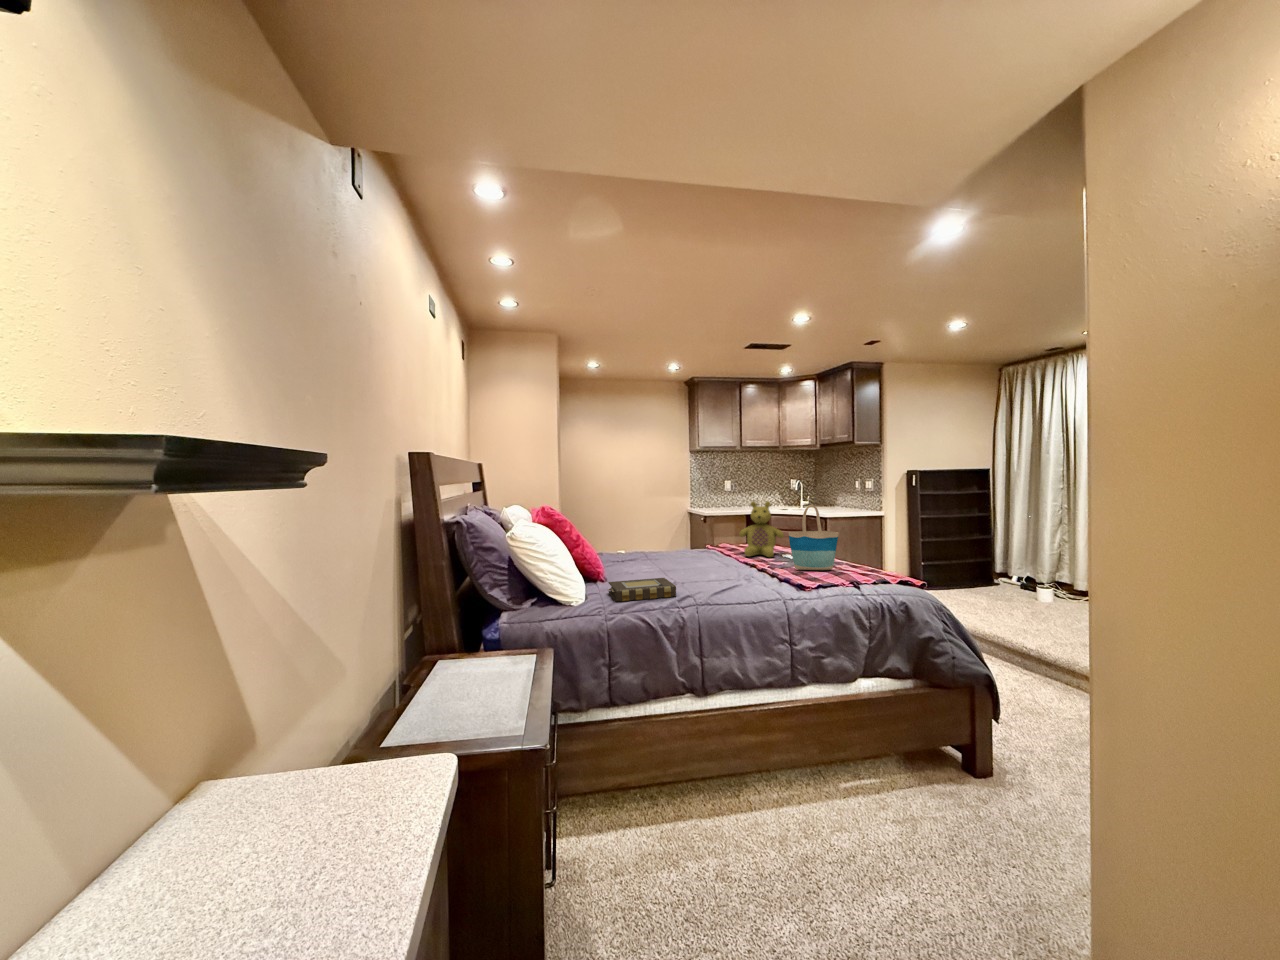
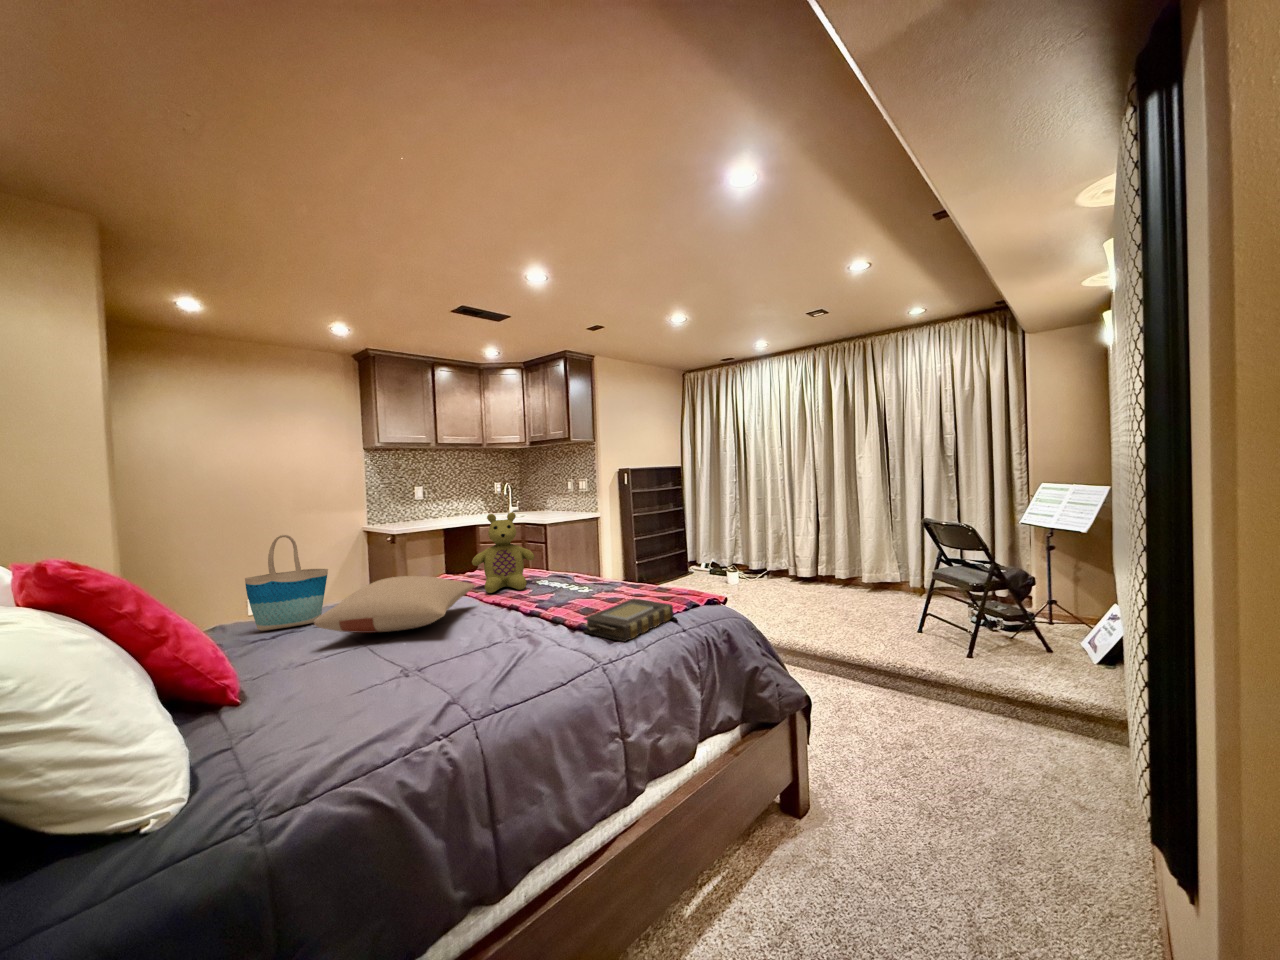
tote bag: present [789,505,839,570] -> present [245,535,328,630]
pillow: none [642,535,734,566] -> present [314,576,475,633]
book: present [608,578,676,602] -> present [584,599,673,642]

